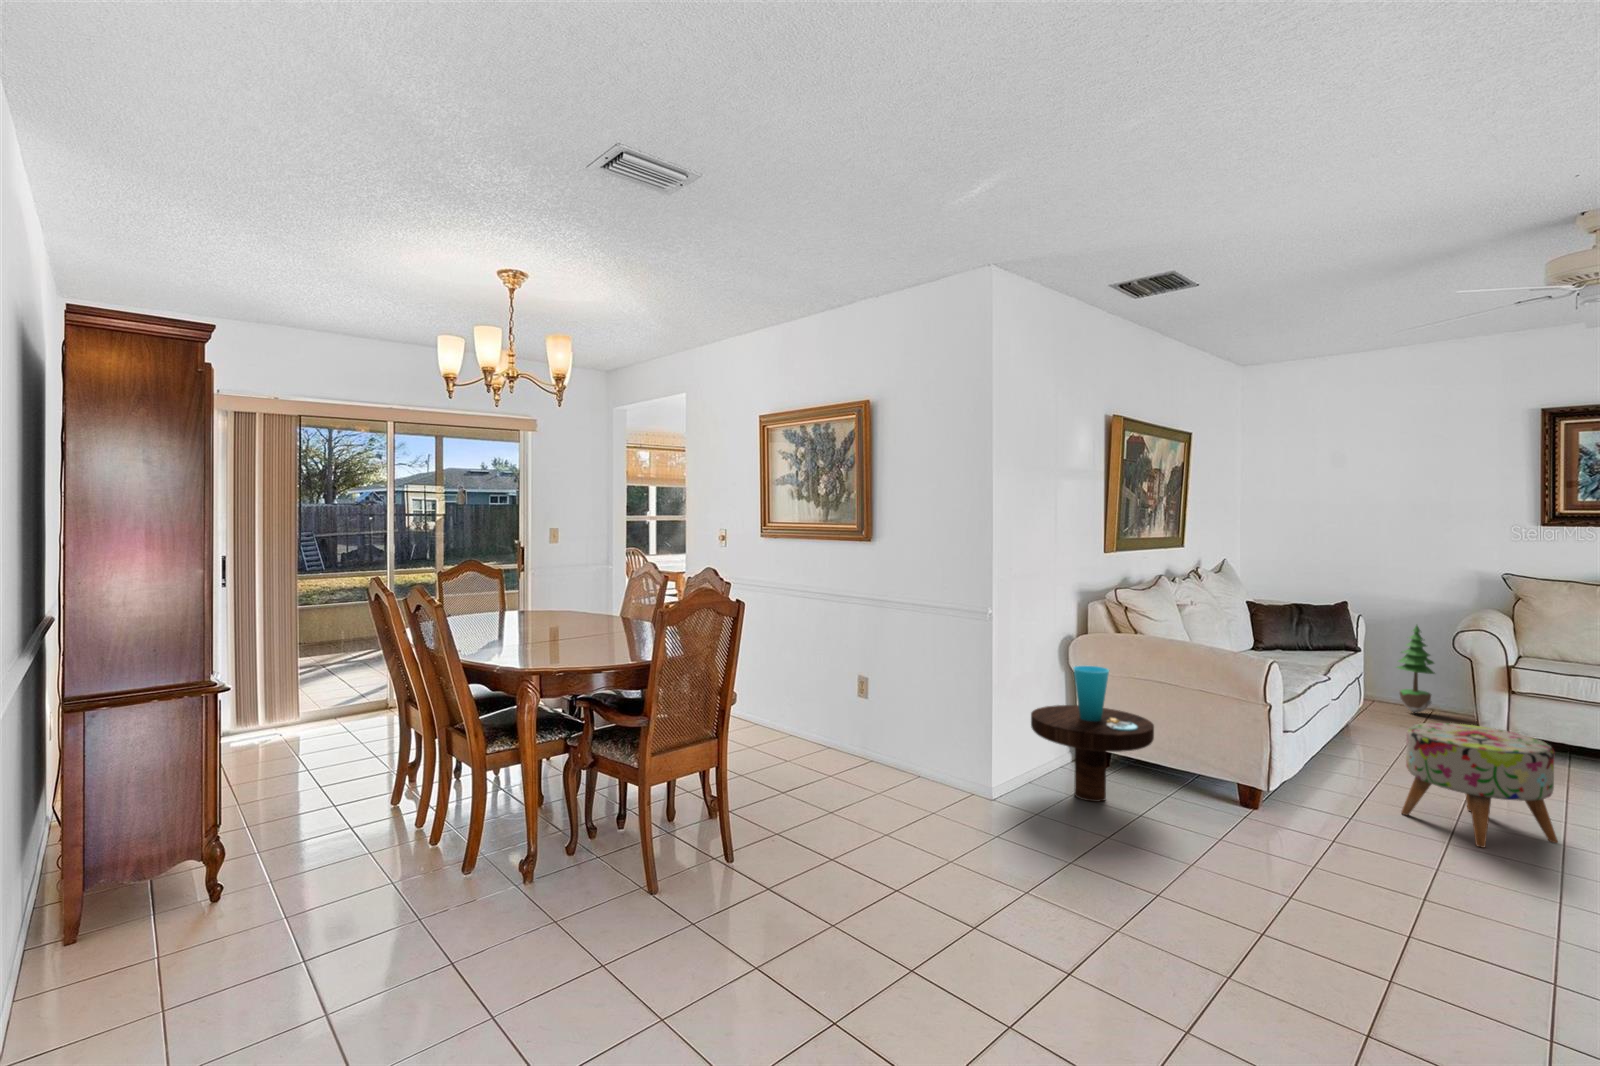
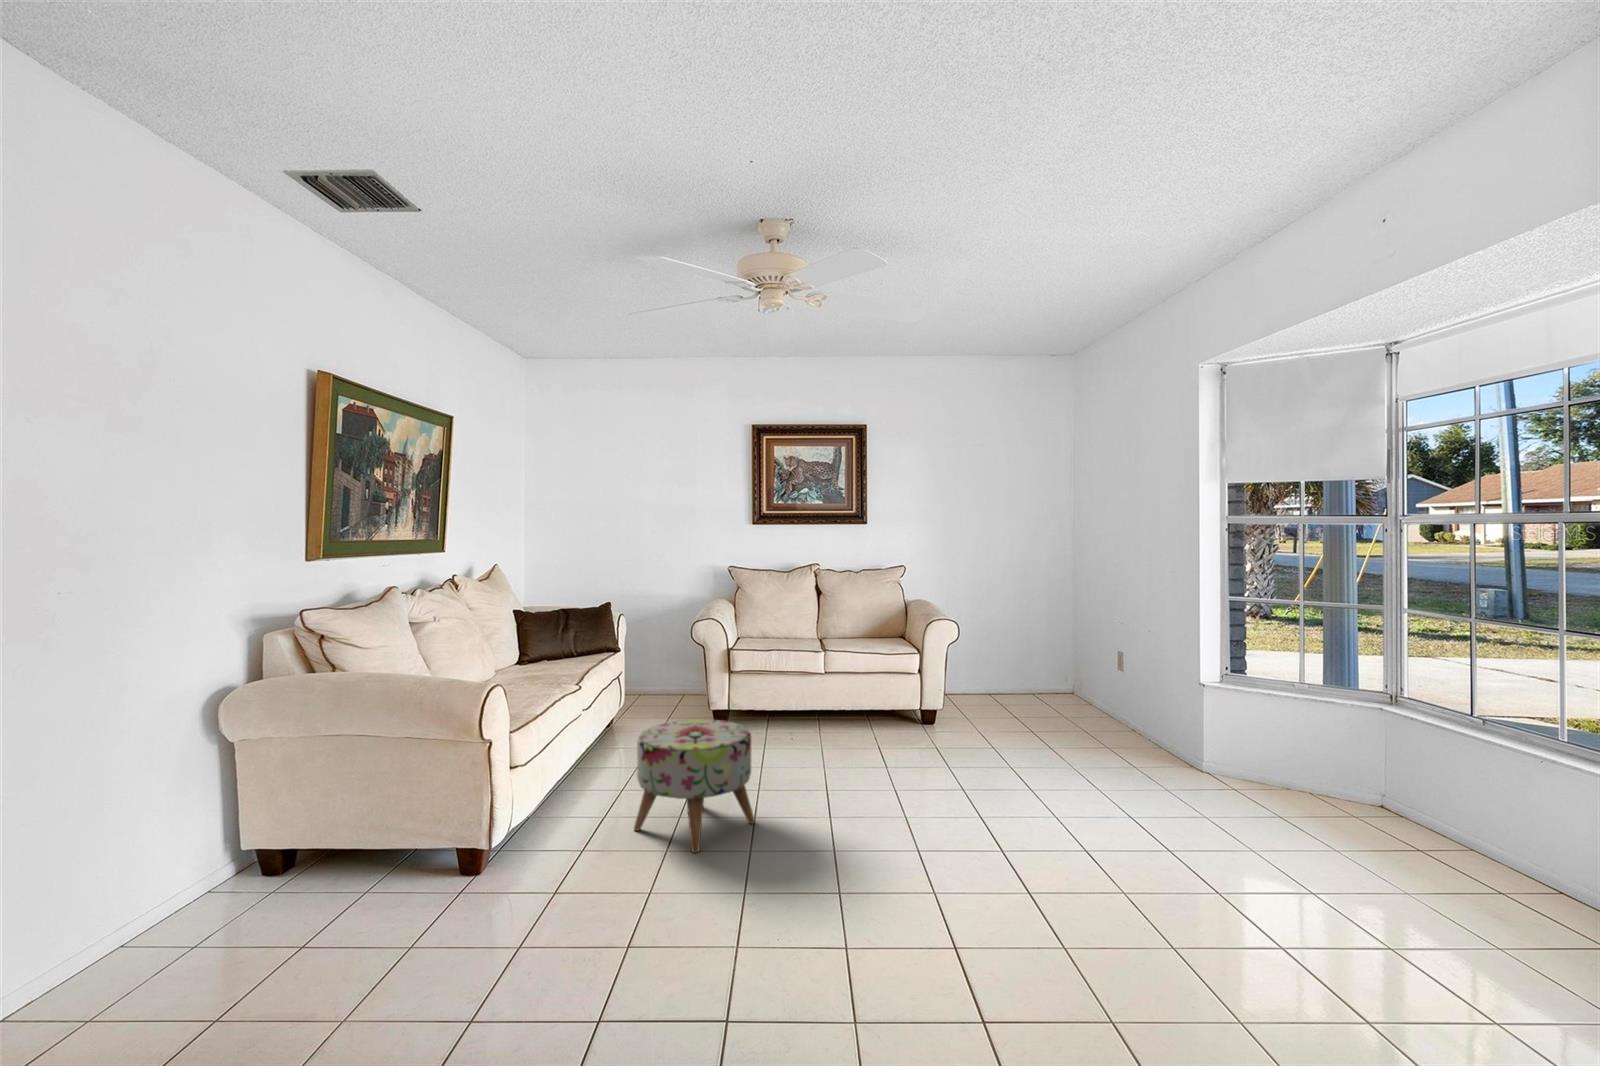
potted tree: present [1397,625,1435,713] -> none [654,617,684,700]
side table: present [1031,666,1154,802] -> none [98,734,328,955]

